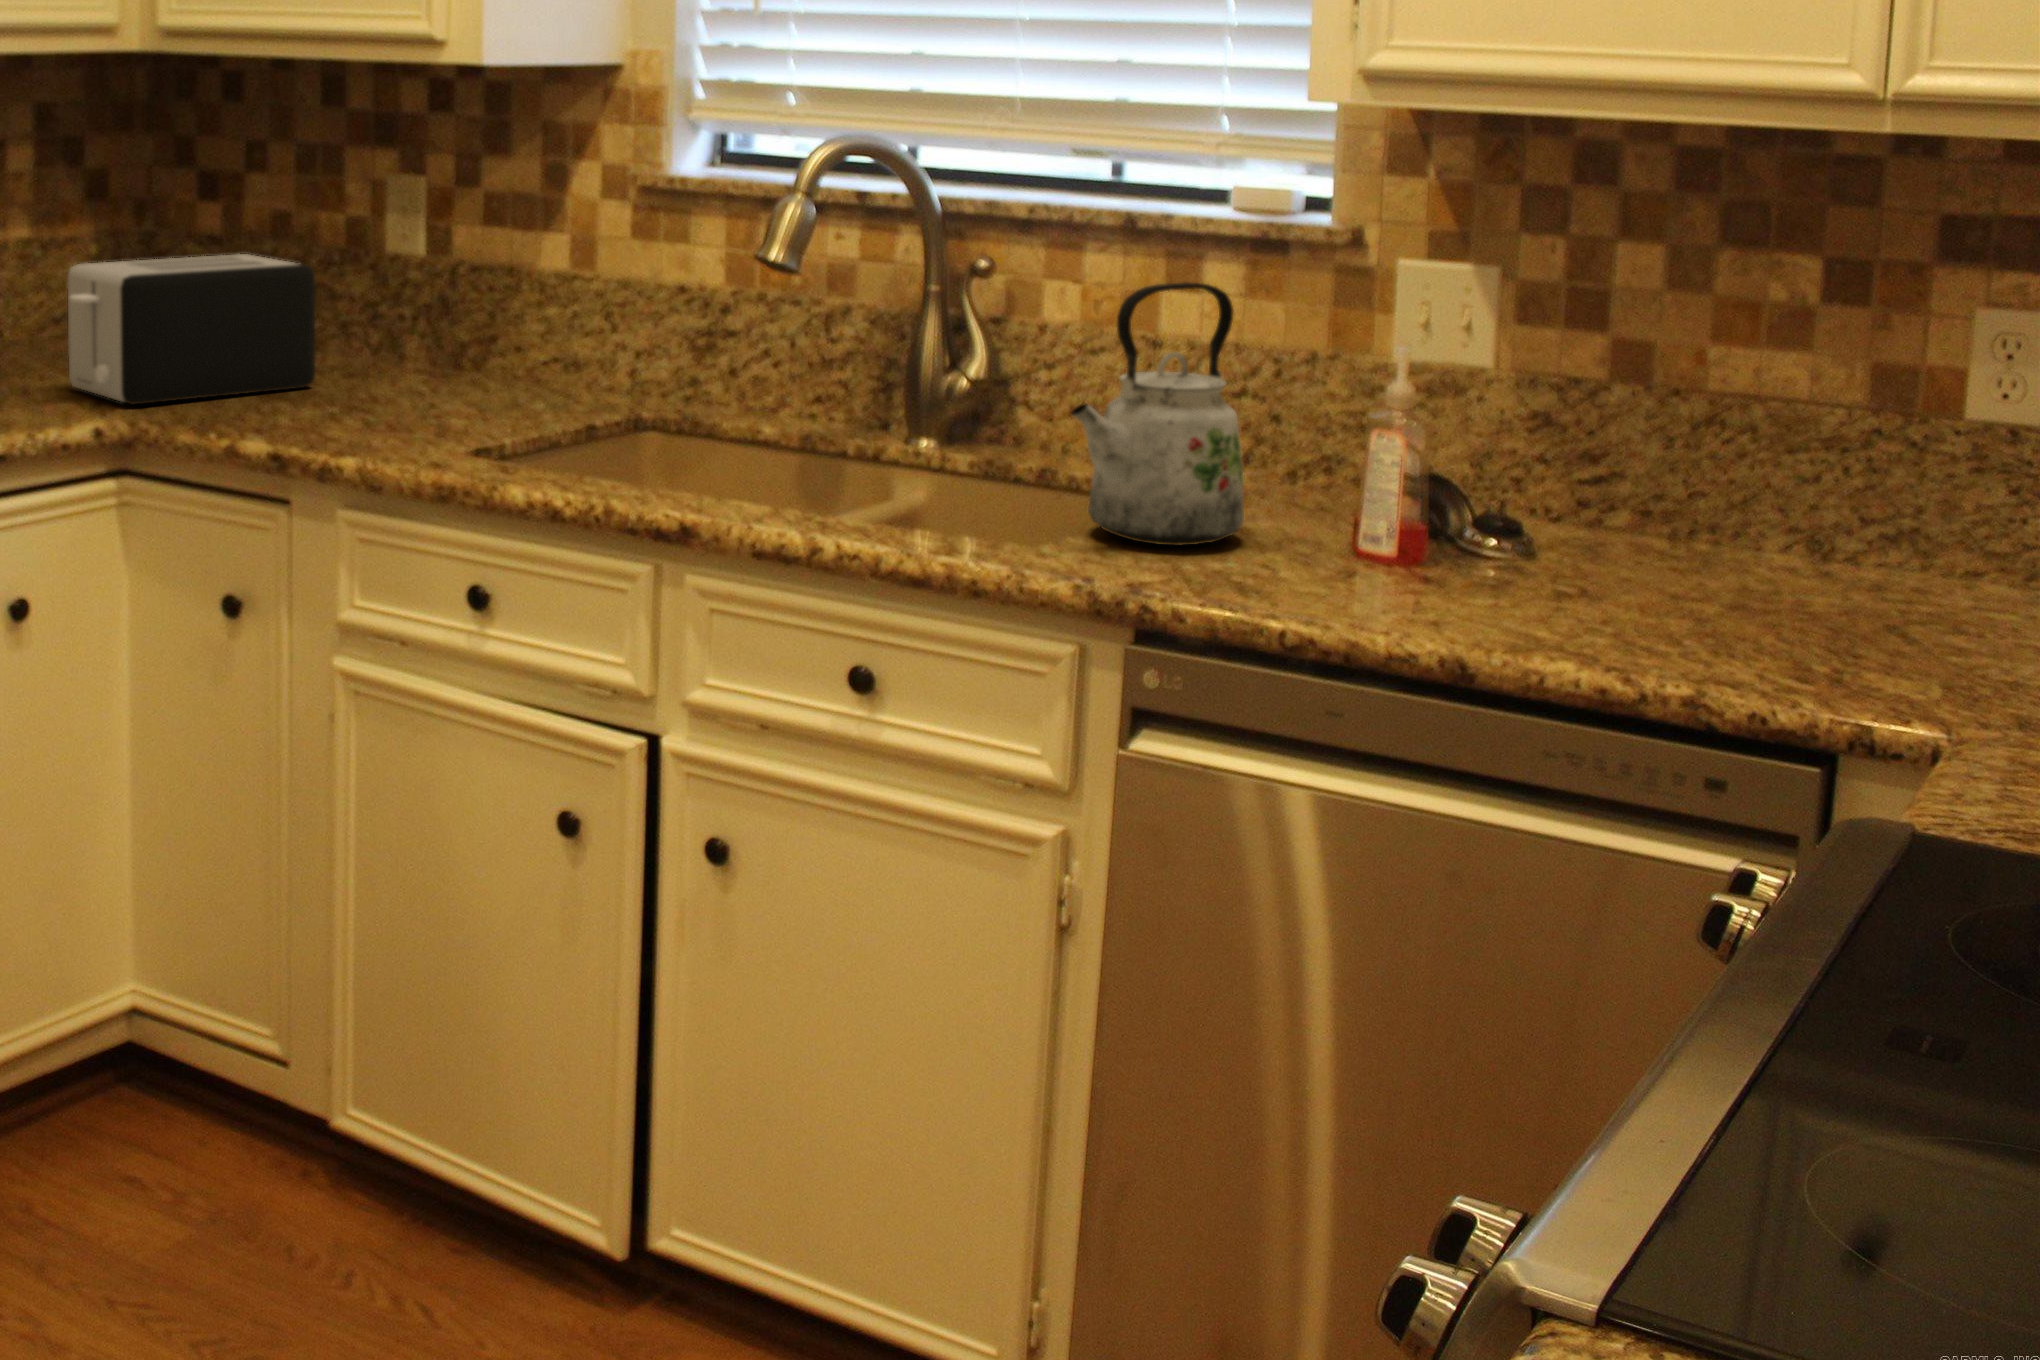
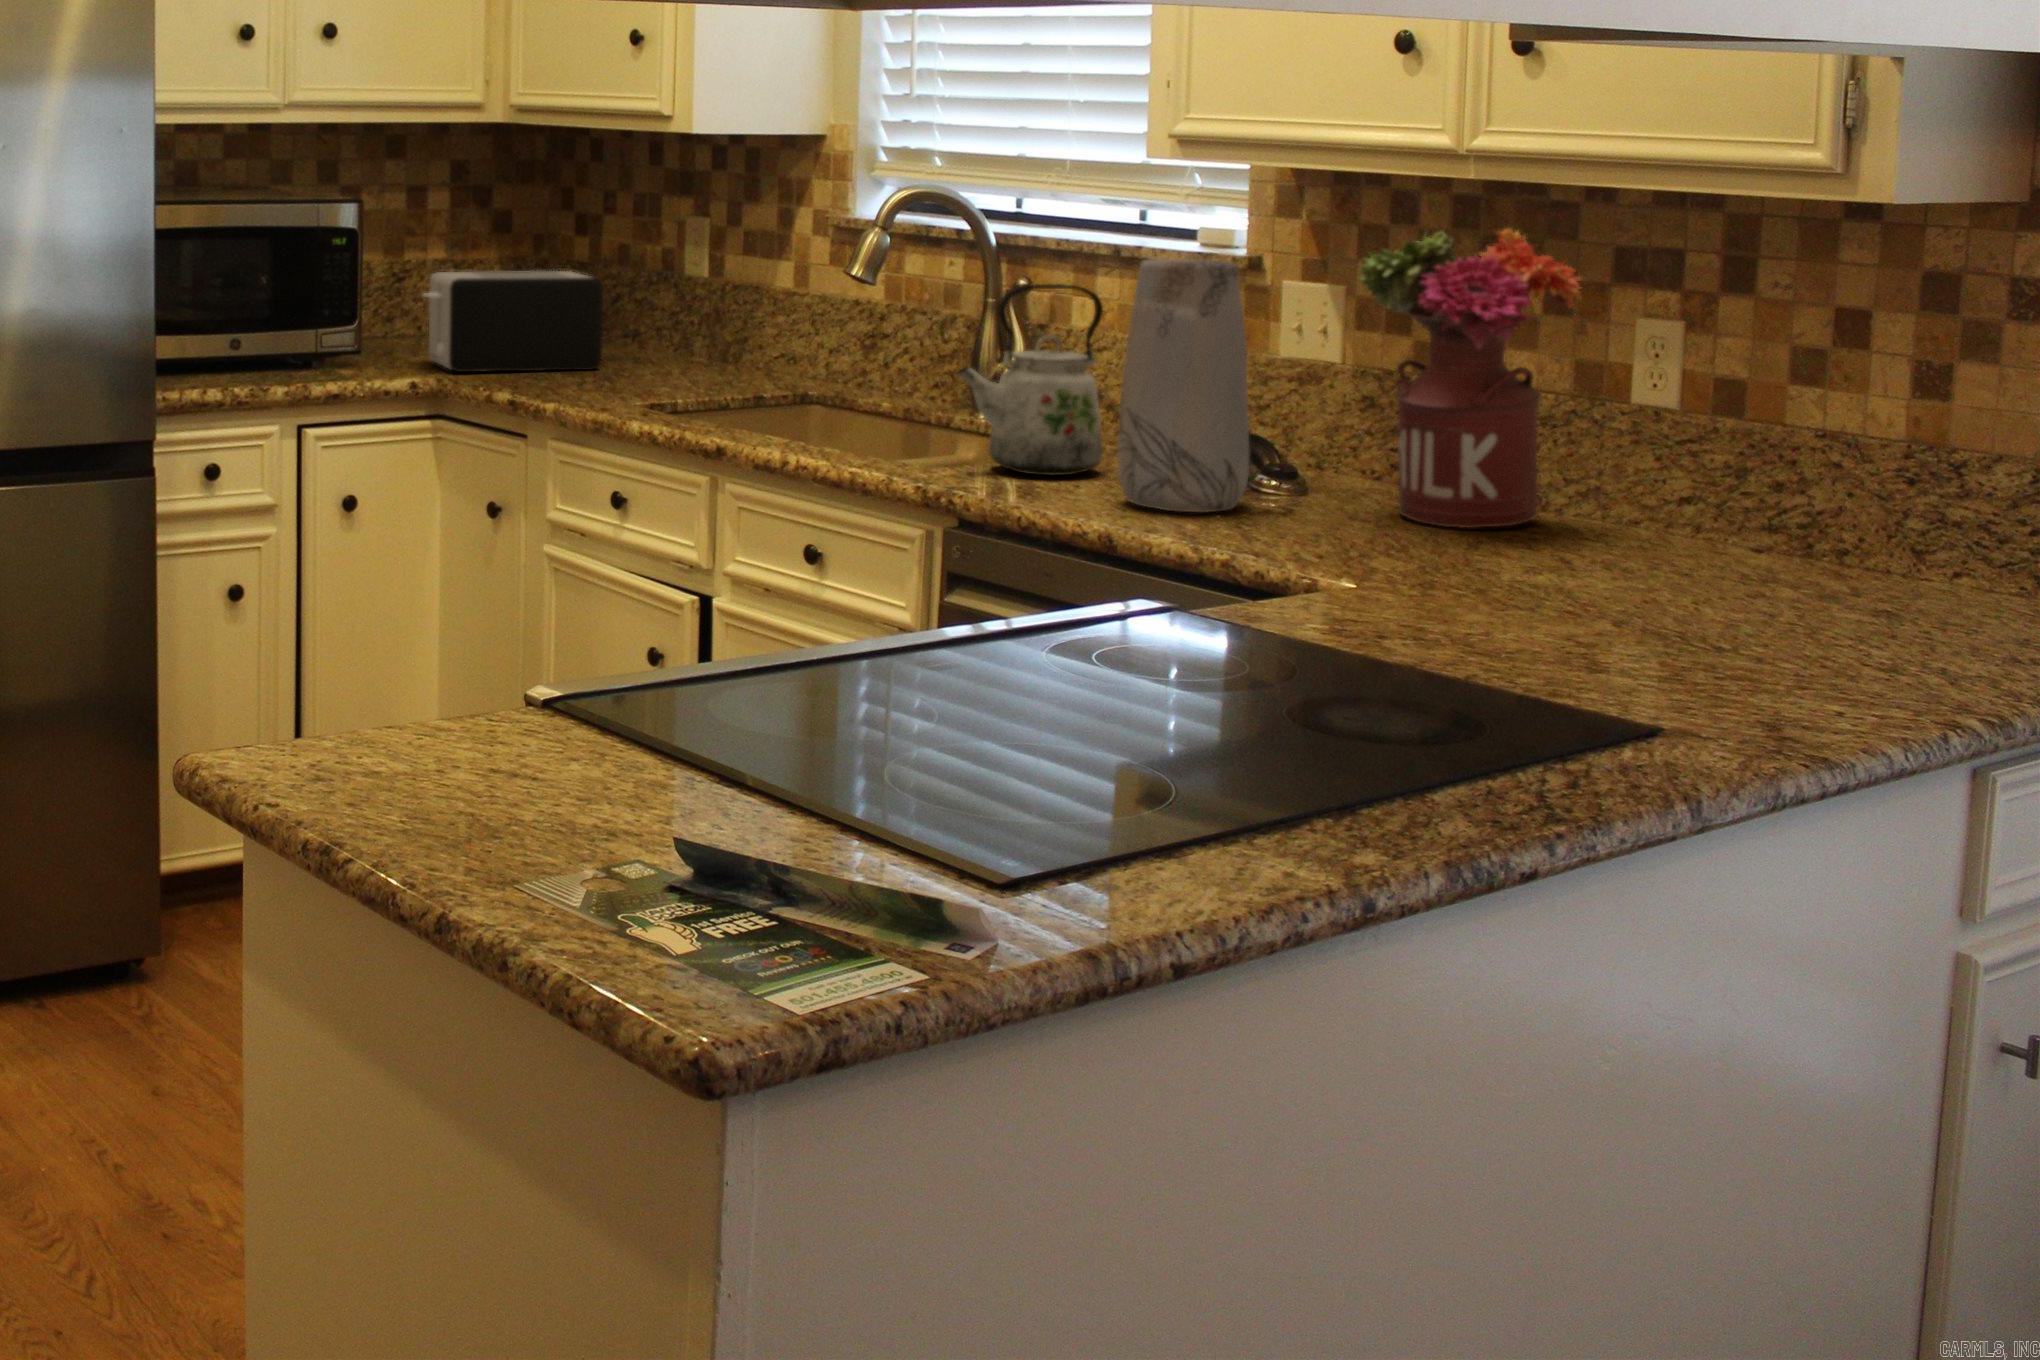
flower arrangement: none [1654,200,1971,602] -> present [1359,228,1583,528]
vase: none [1354,251,1541,604] -> present [1117,259,1249,512]

